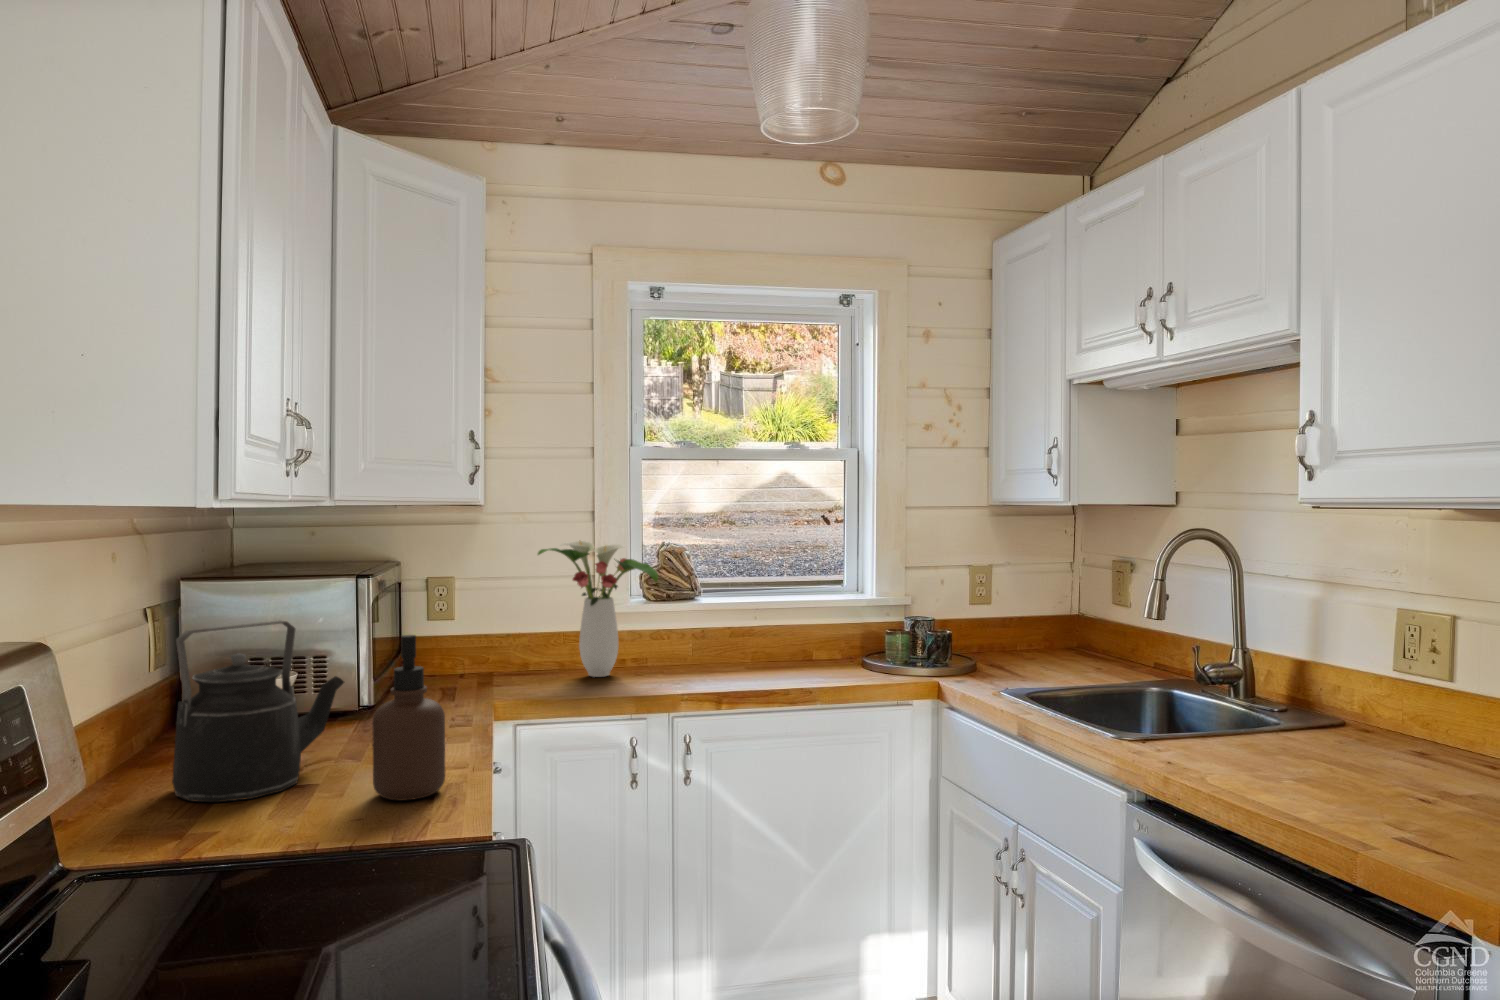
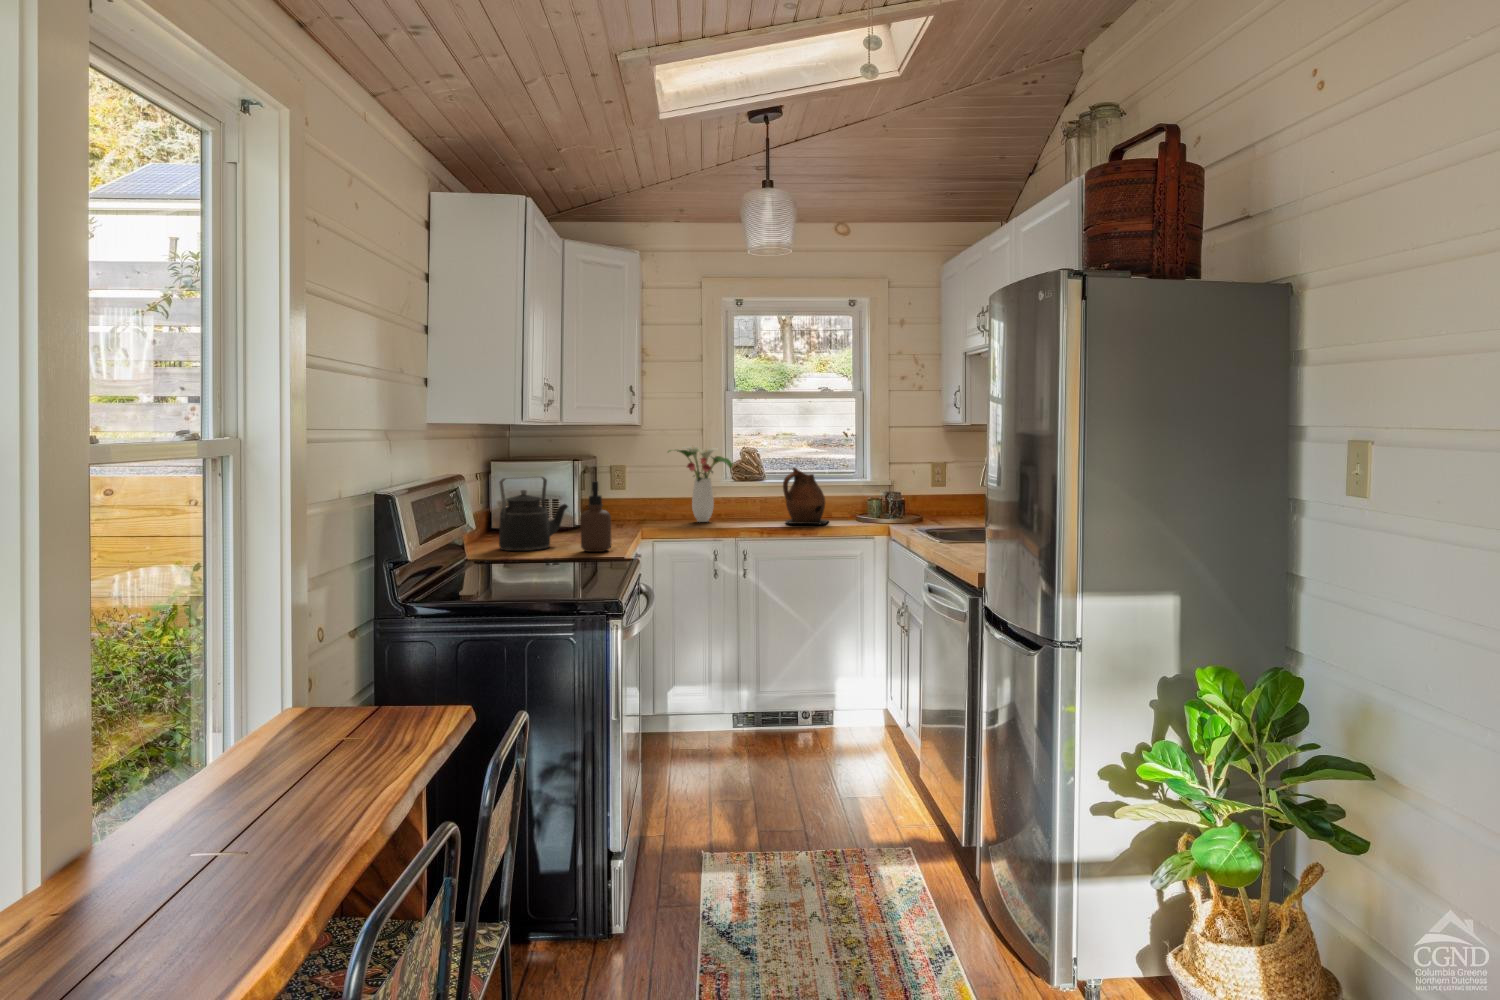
ceramic pitcher: none [746,579,828,683] -> present [783,468,828,525]

